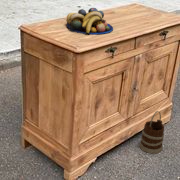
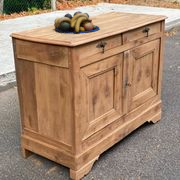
wooden bucket: present [140,111,164,153] -> none [137,105,160,147]

